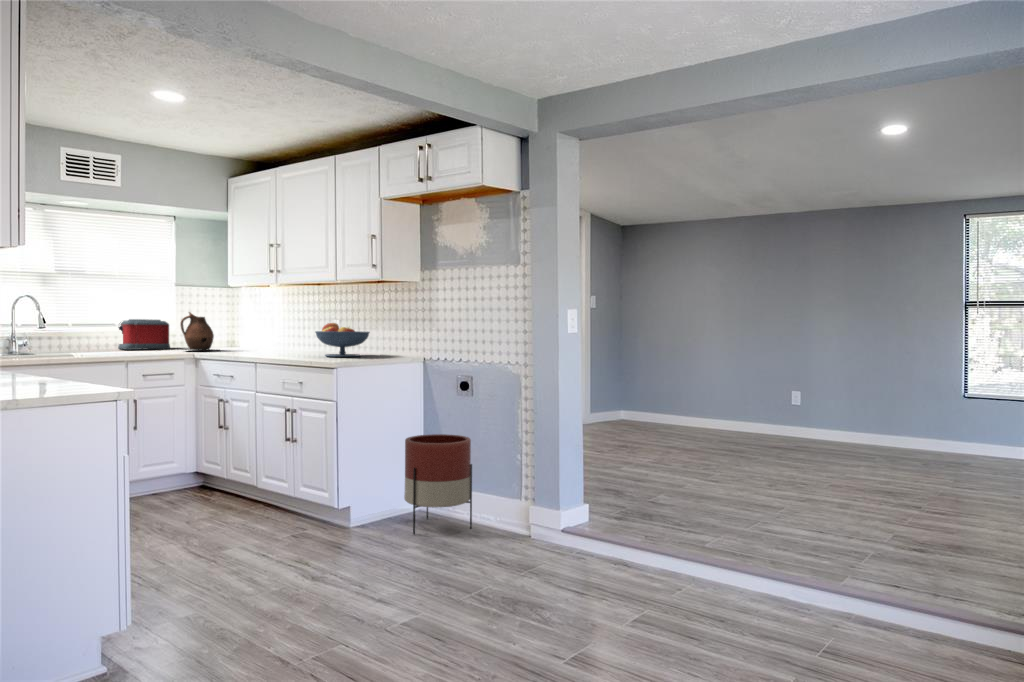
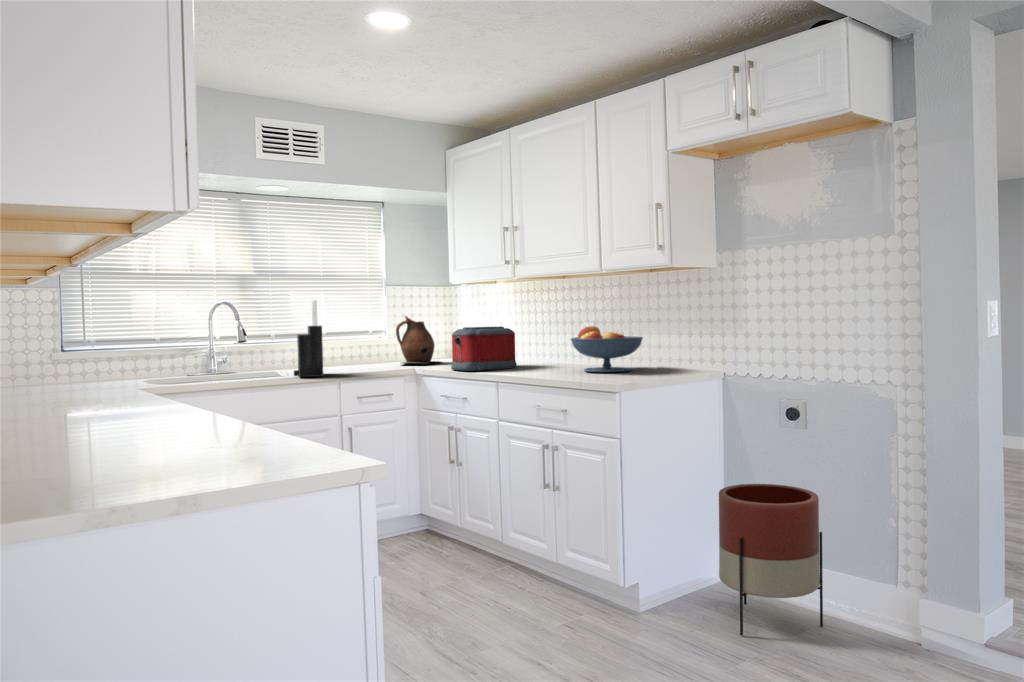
knife block: none [87,296,113,357] -> present [294,300,323,377]
toaster: present [118,319,170,350] -> present [451,327,517,371]

